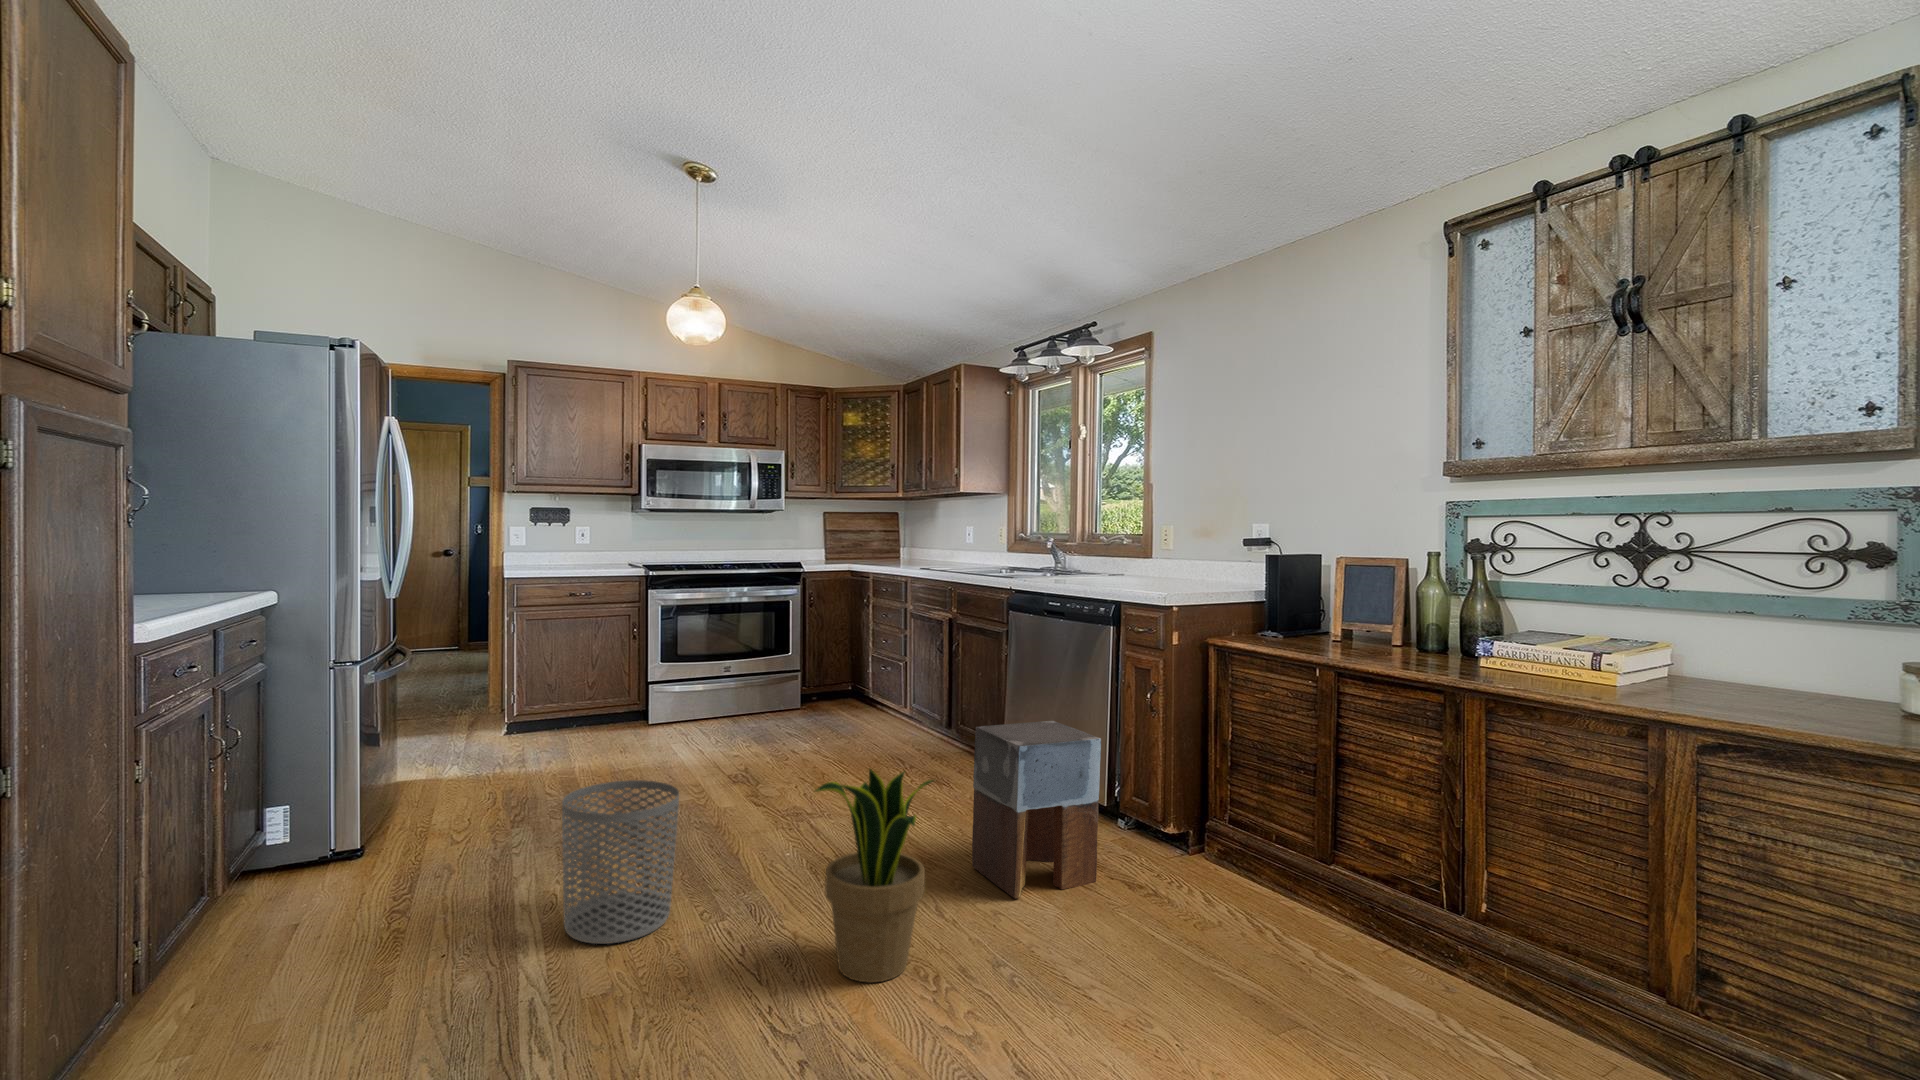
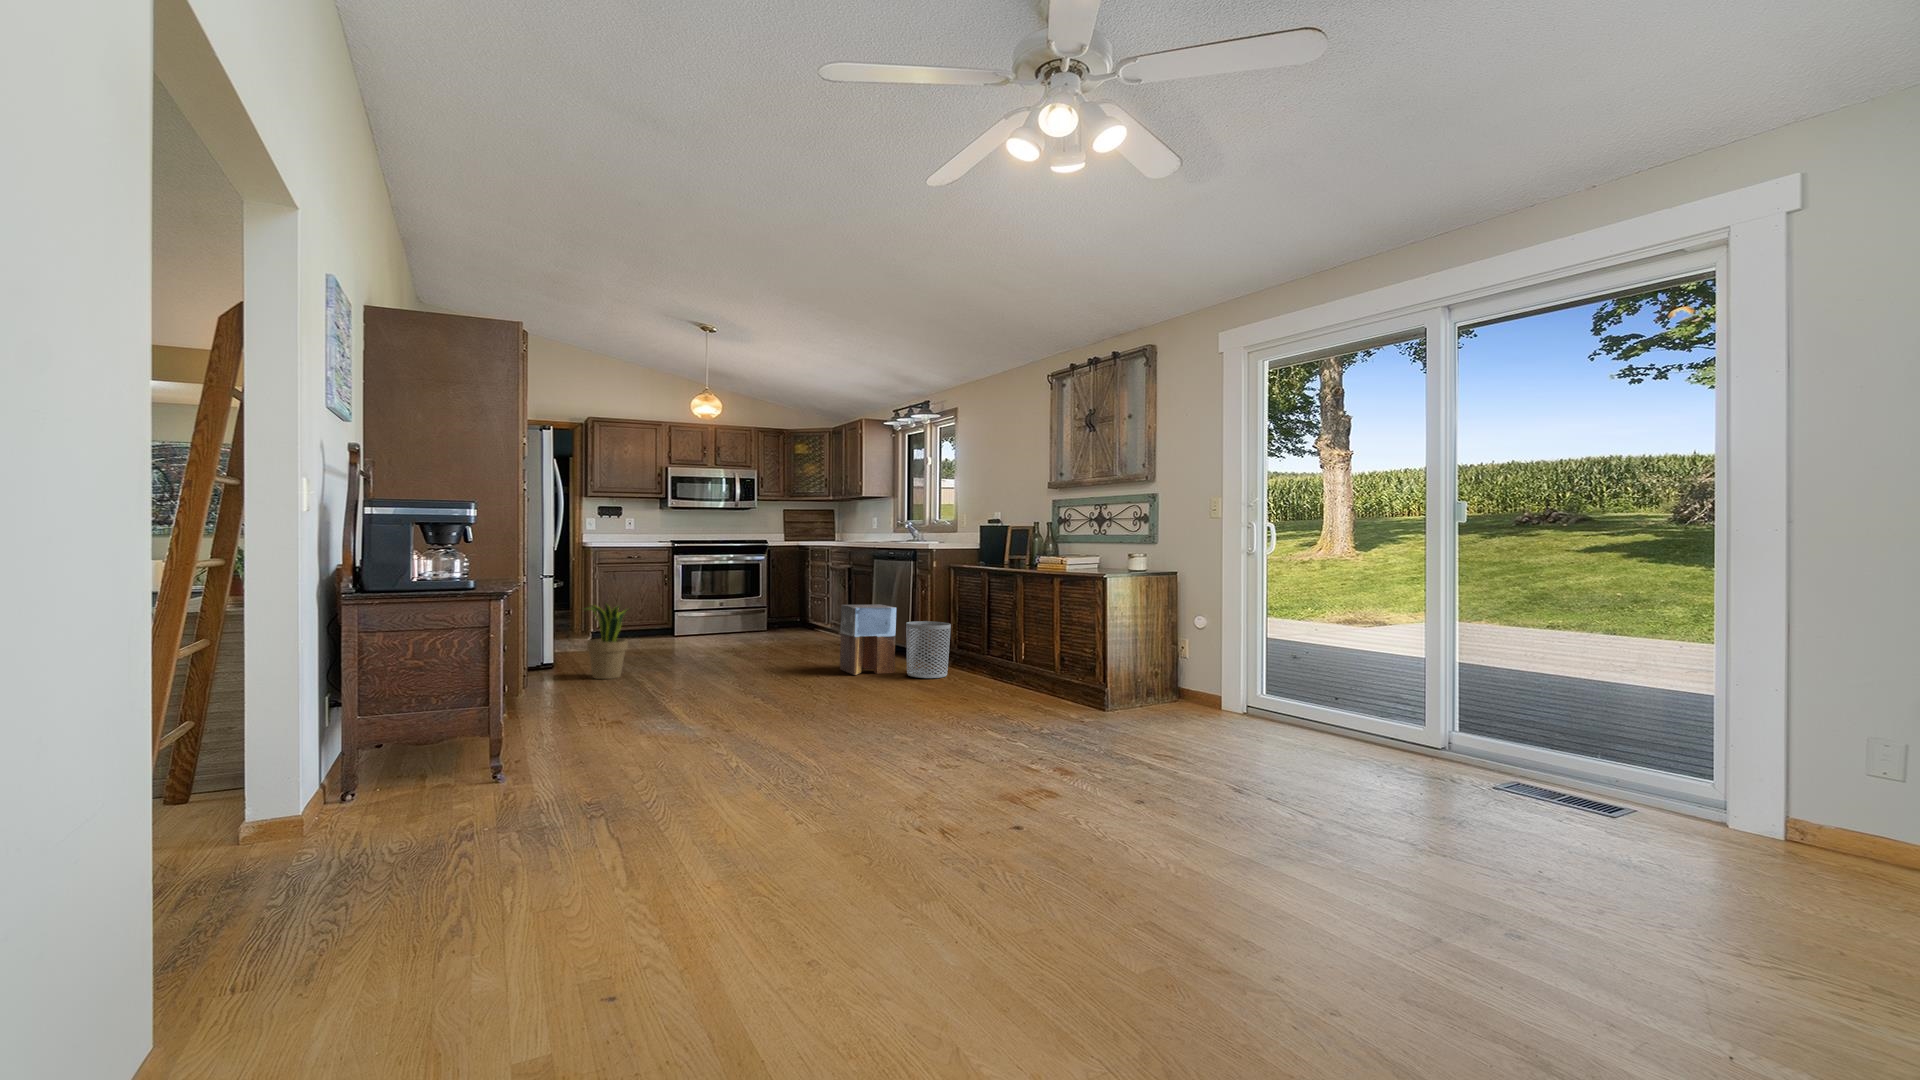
potted plant: present [815,769,933,983] -> present [586,604,628,679]
waste bin: present [562,780,679,944] -> present [906,621,951,678]

